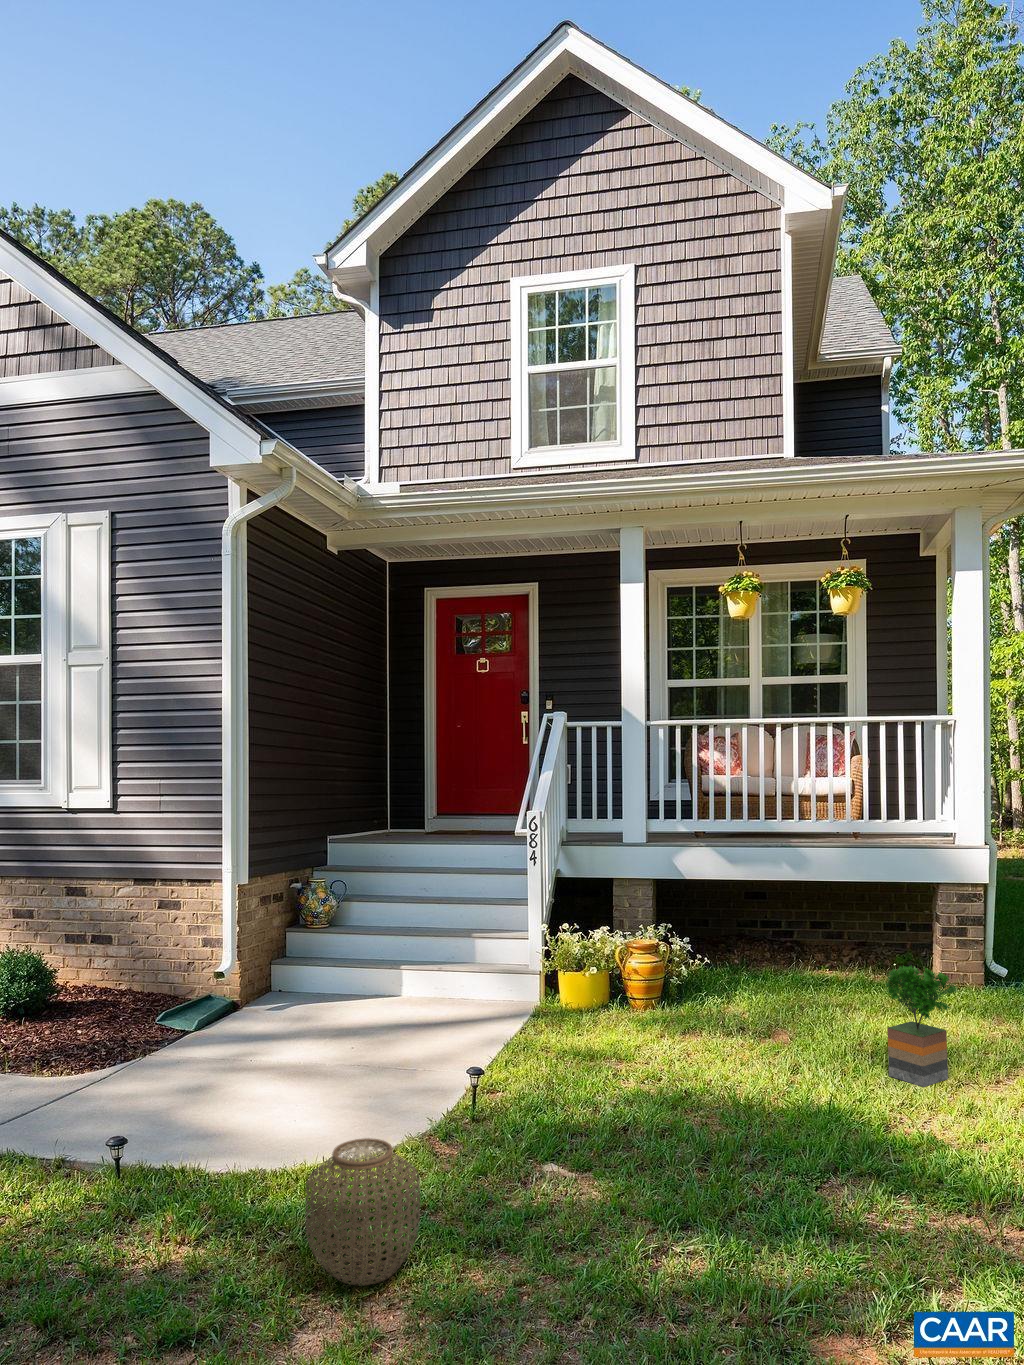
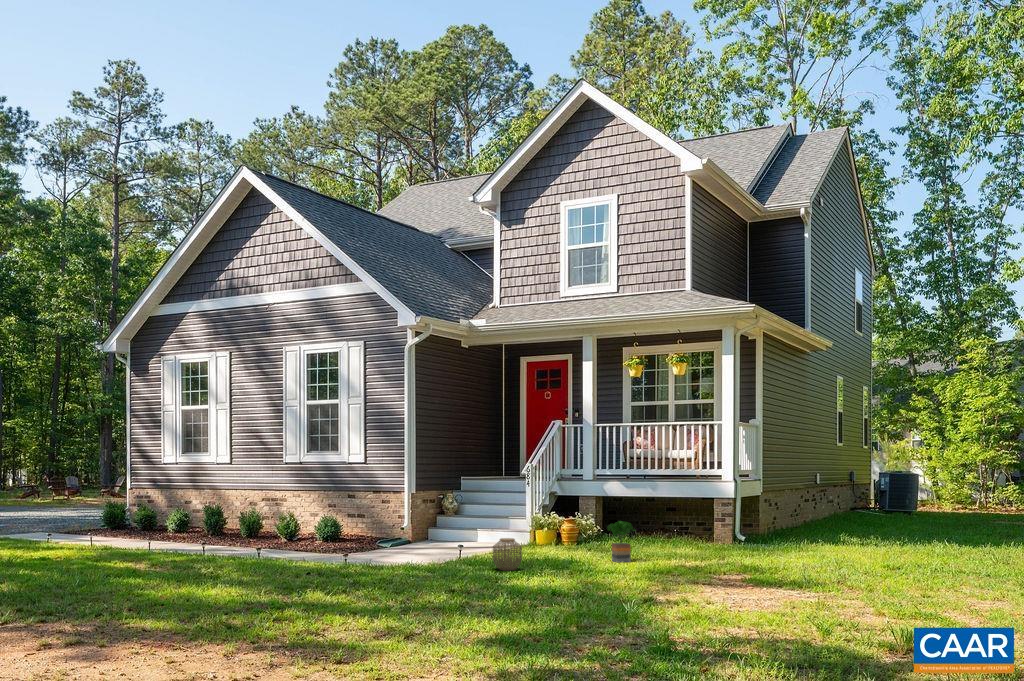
woven basket: present [305,1138,420,1285] -> present [493,538,522,571]

